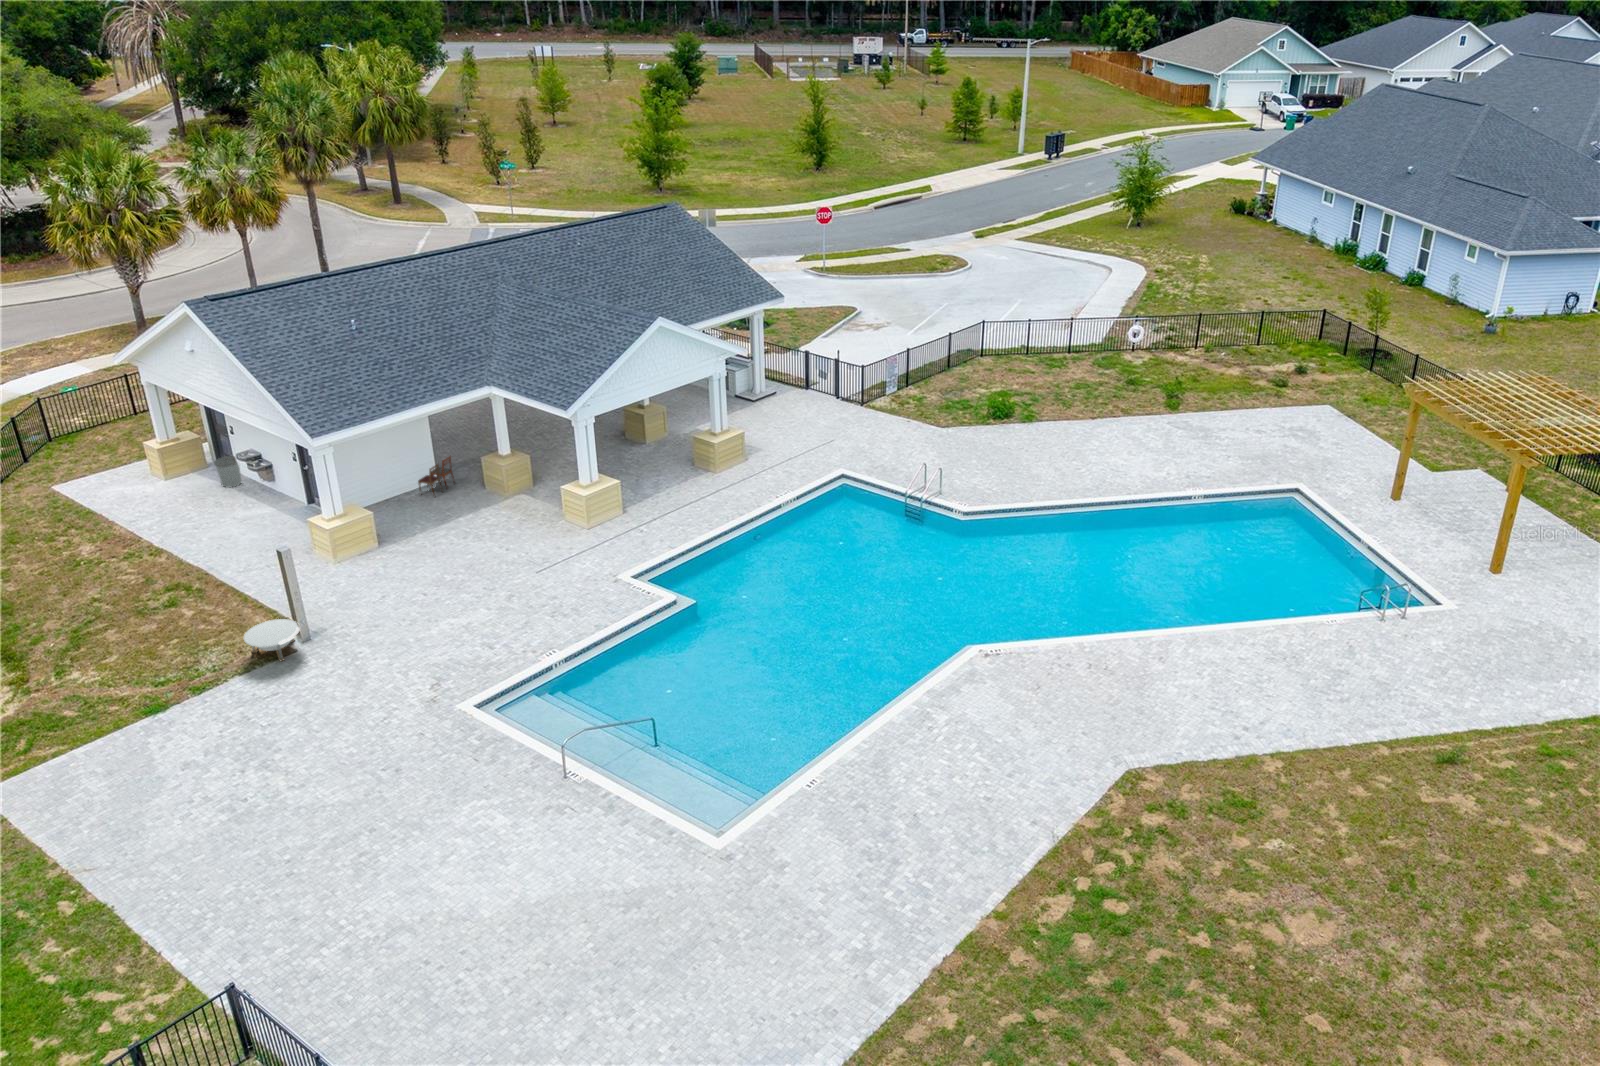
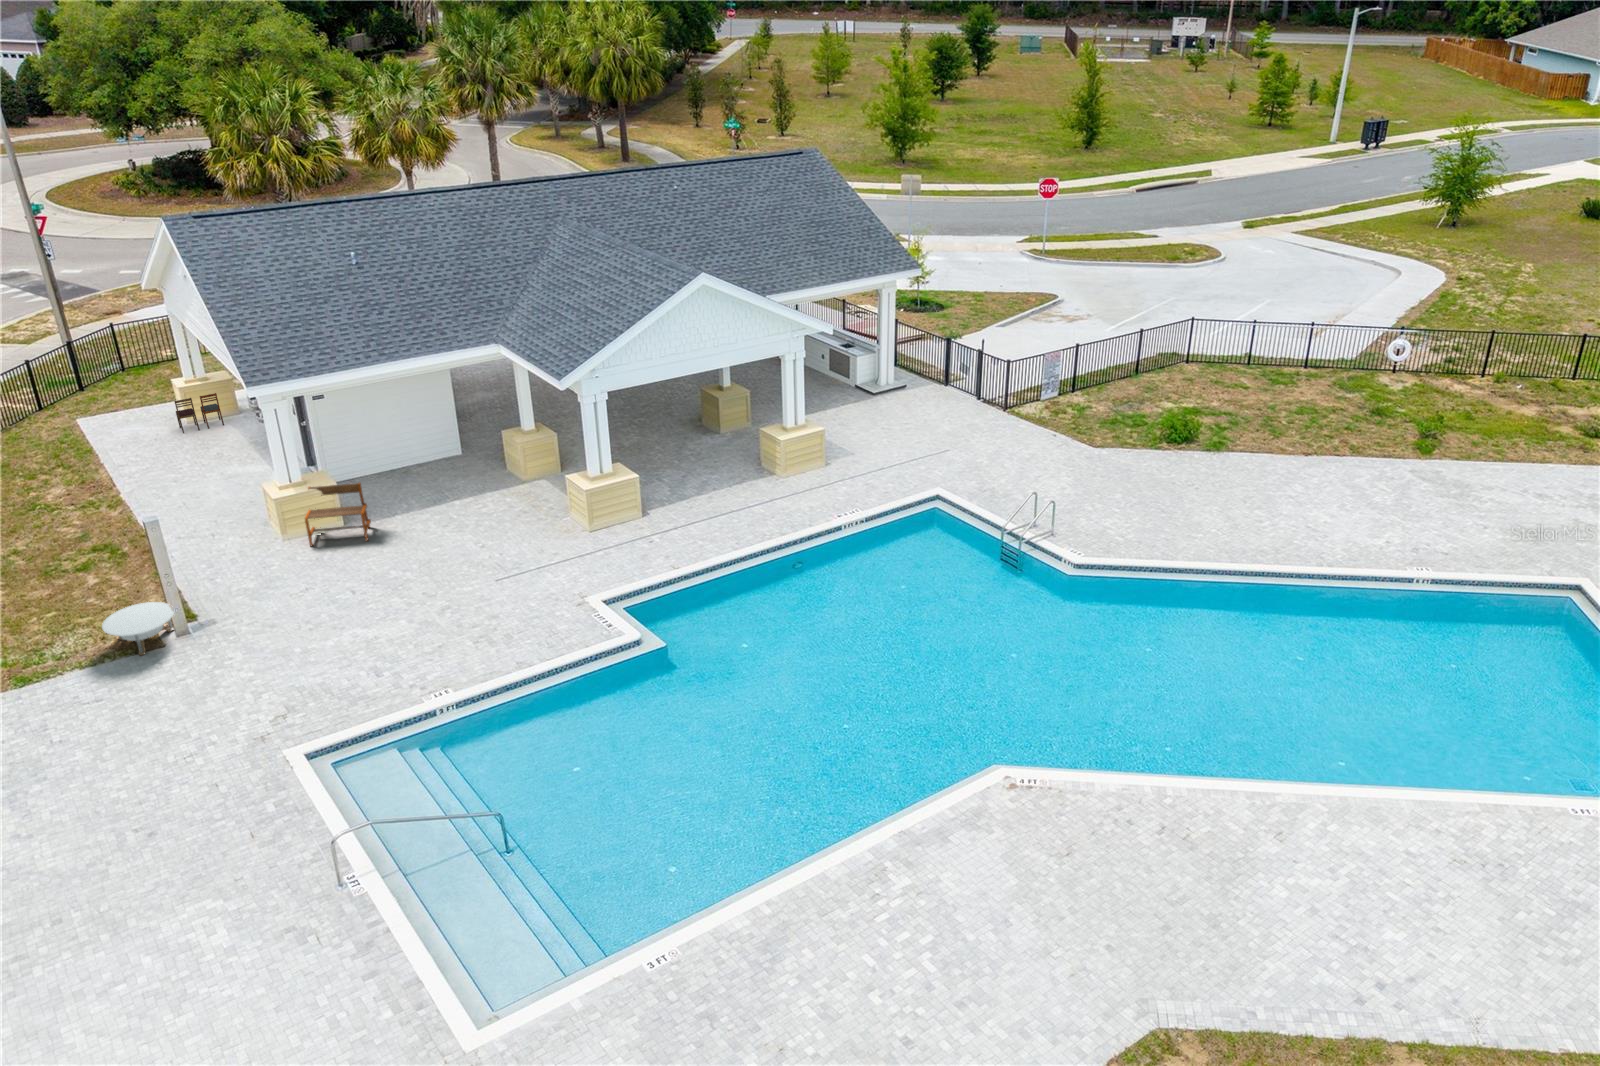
trash can: present [214,456,242,488] -> none [228,402,260,437]
chair: present [418,457,454,494] -> present [174,393,224,434]
bench: none [354,510,410,566] -> present [305,483,371,546]

